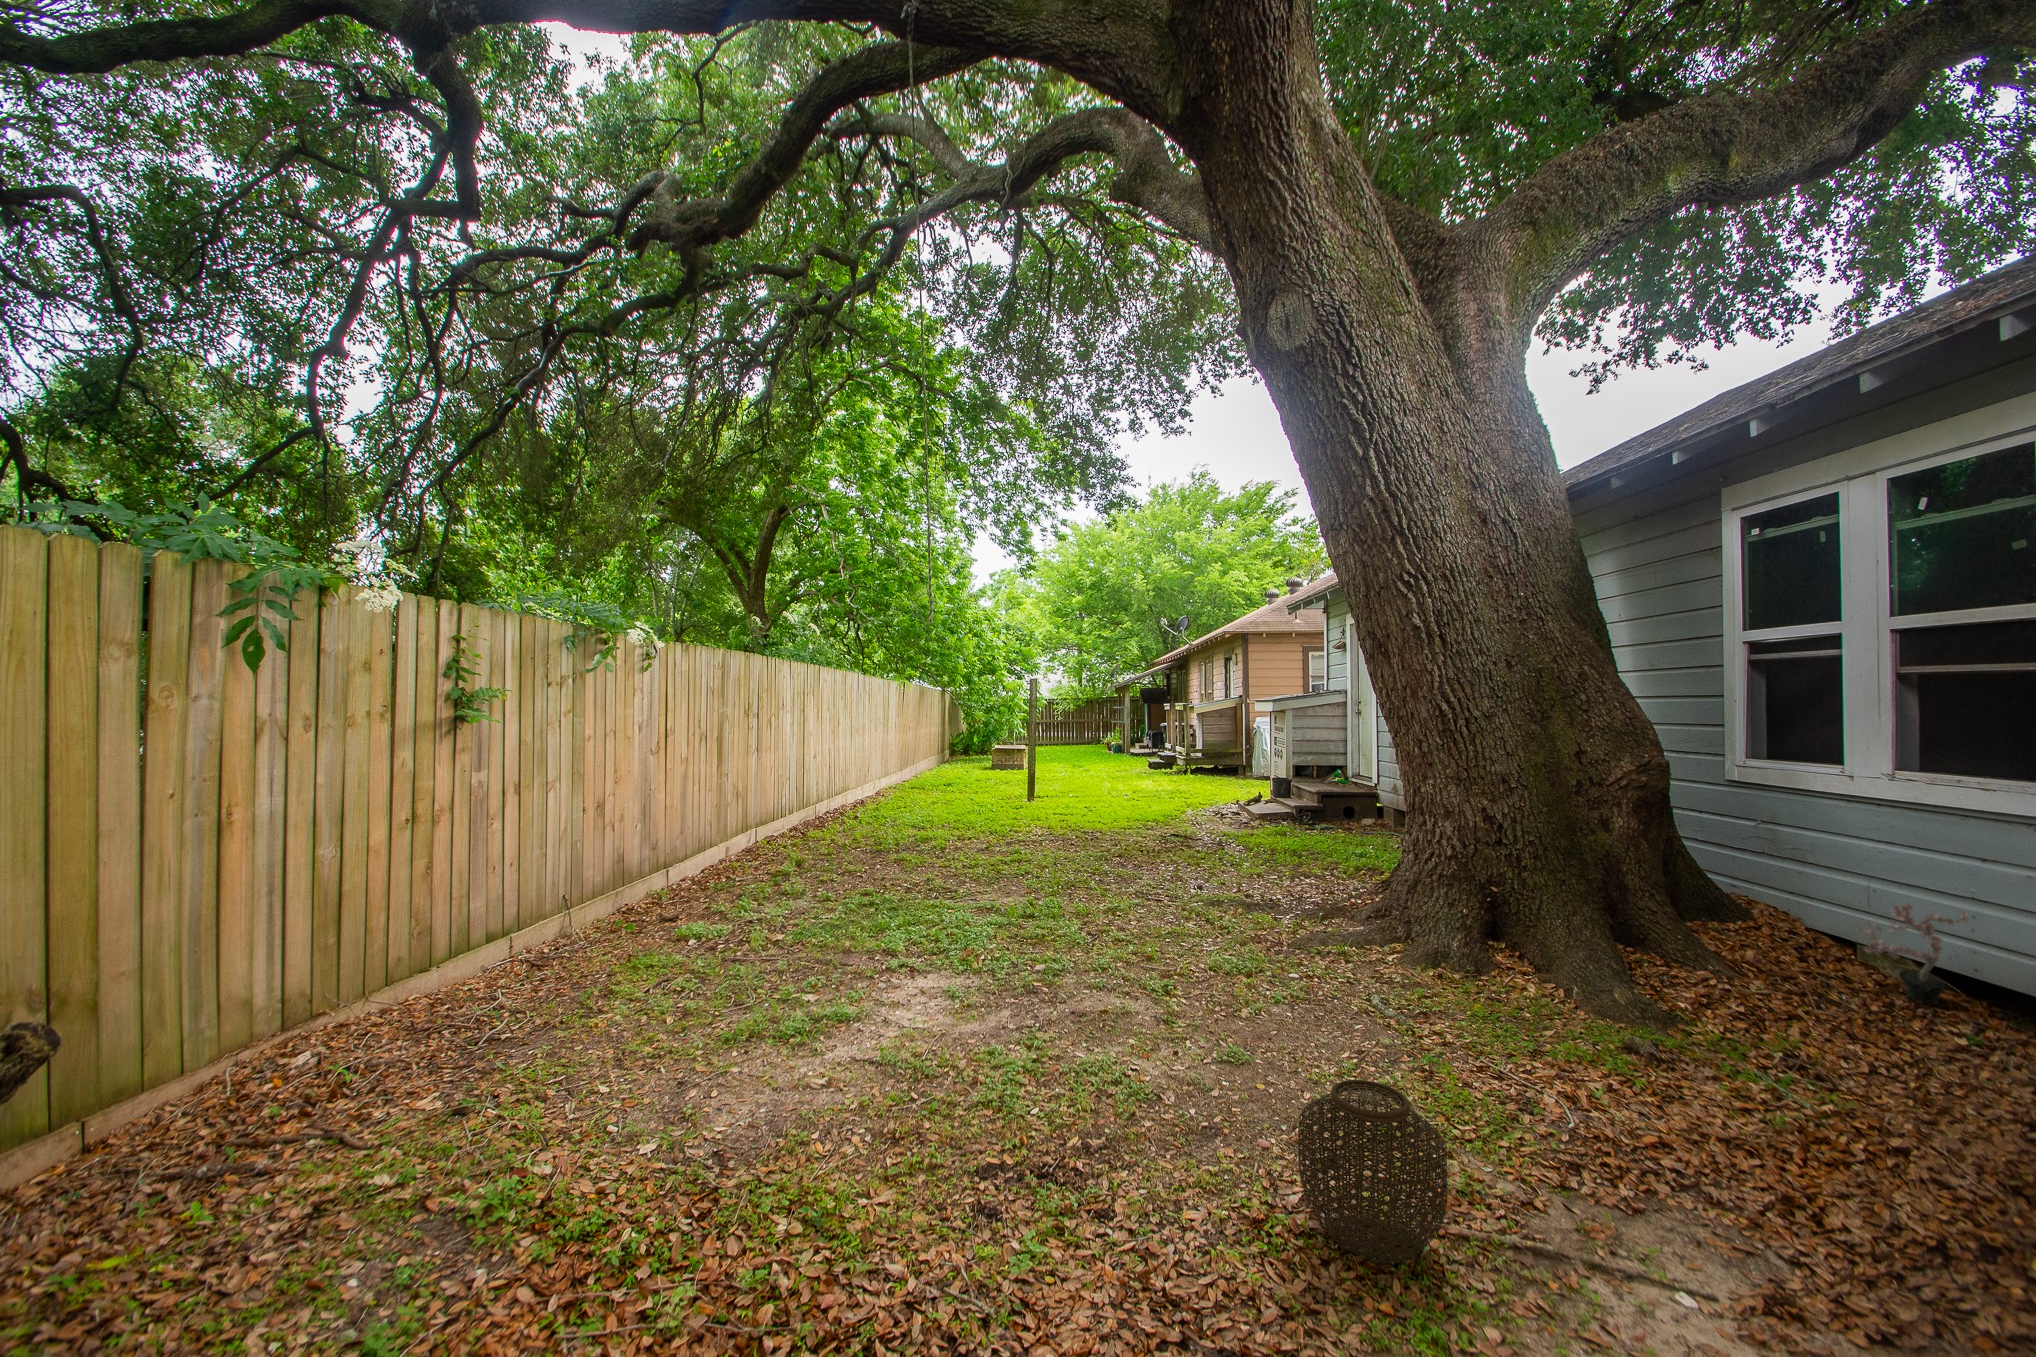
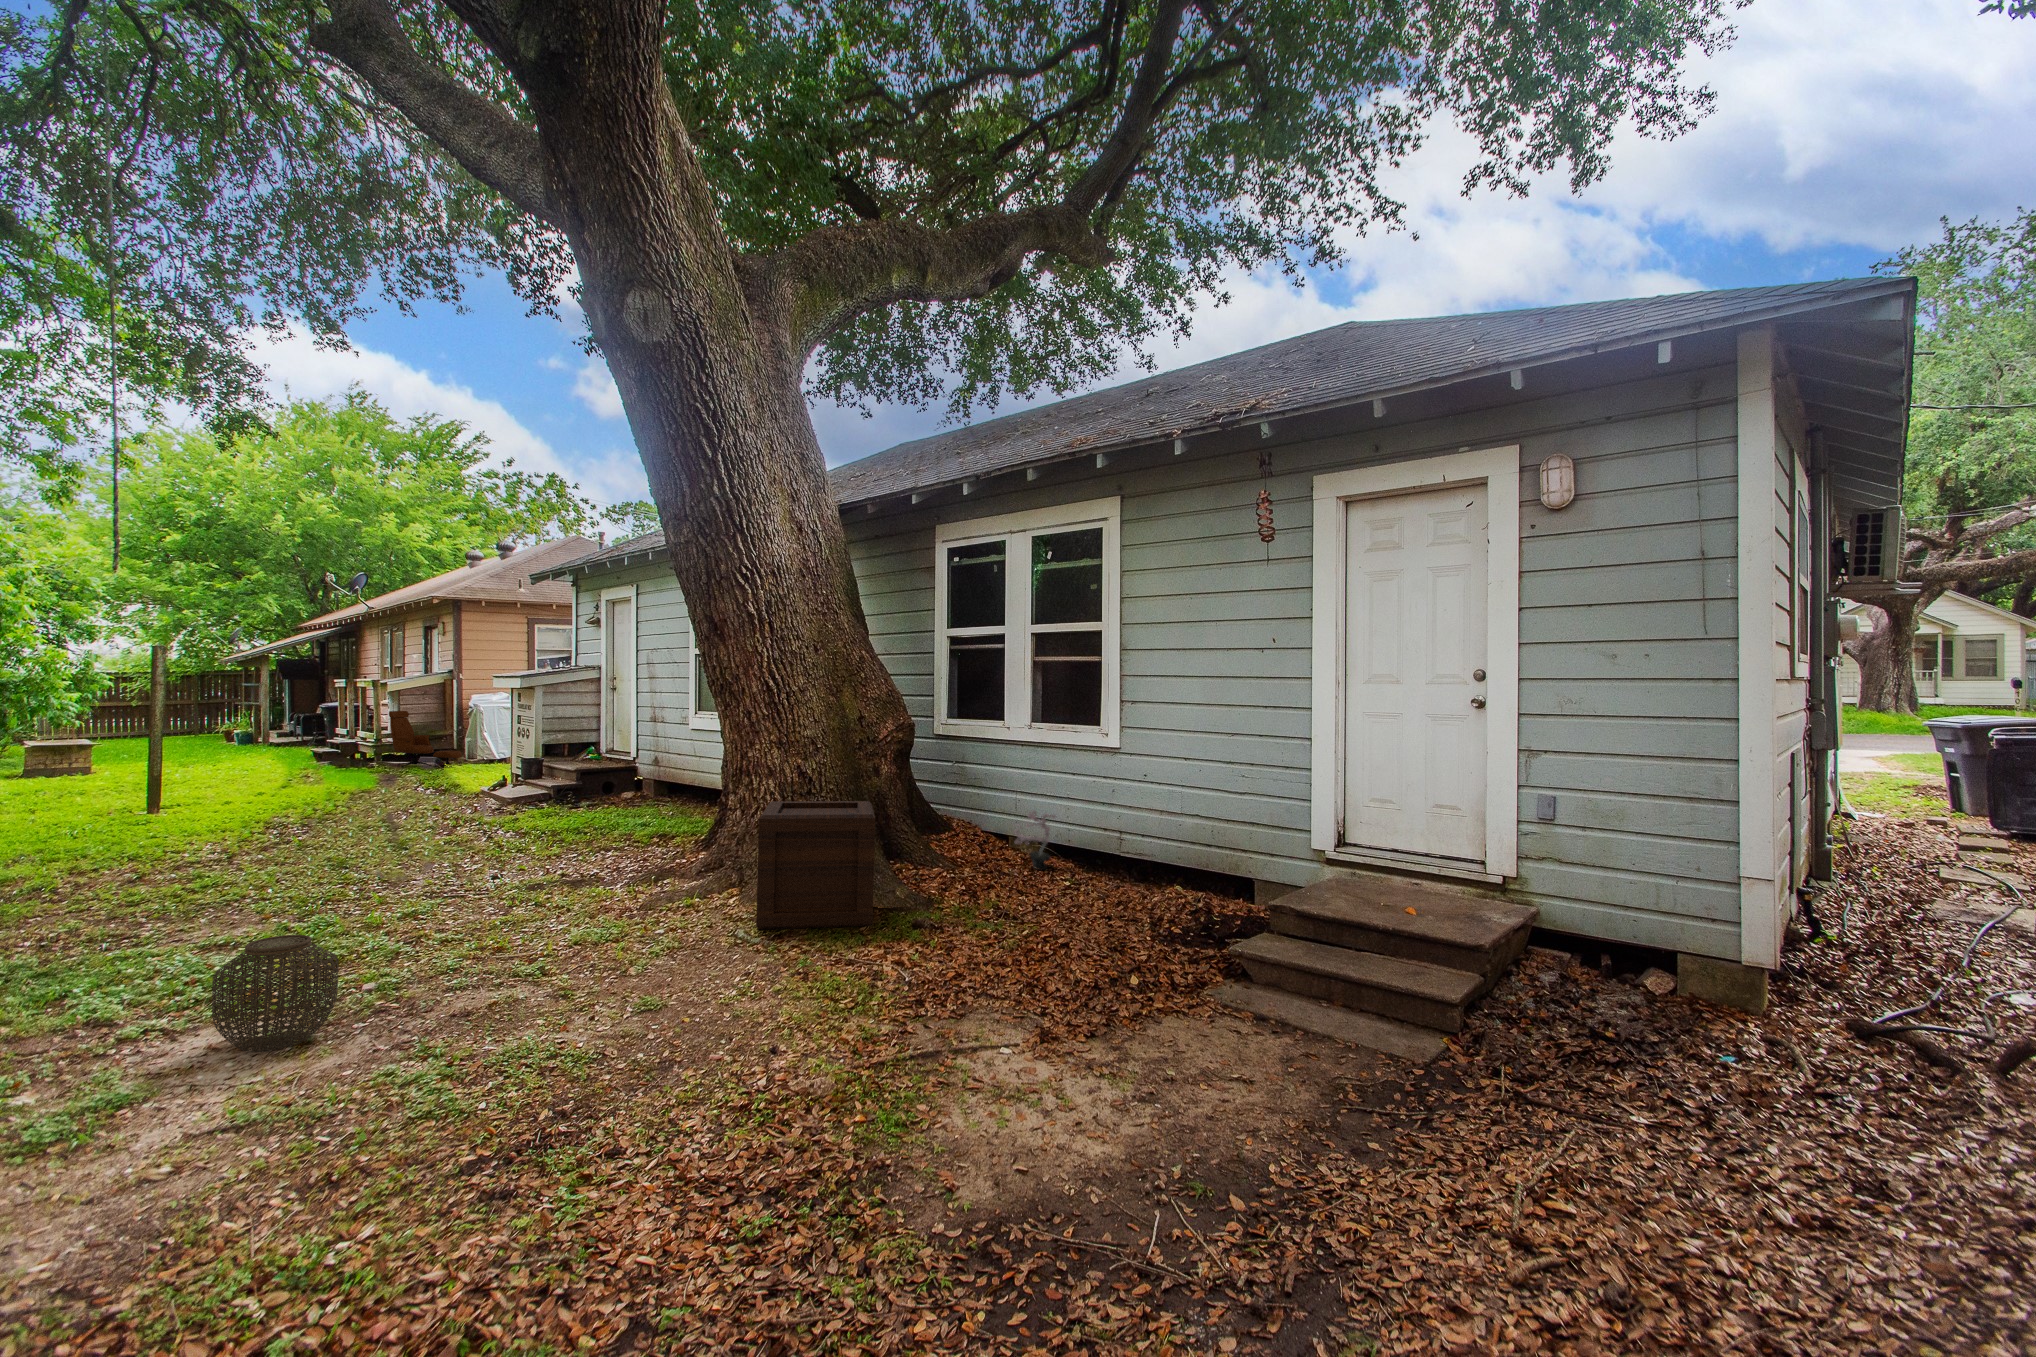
lounge chair: none [1196,730,1247,778] -> present [389,711,462,768]
wooden crate: none [1404,847,1575,1026] -> present [756,801,875,930]
woven basket: present [1298,1080,1447,1263] -> present [212,935,339,1052]

